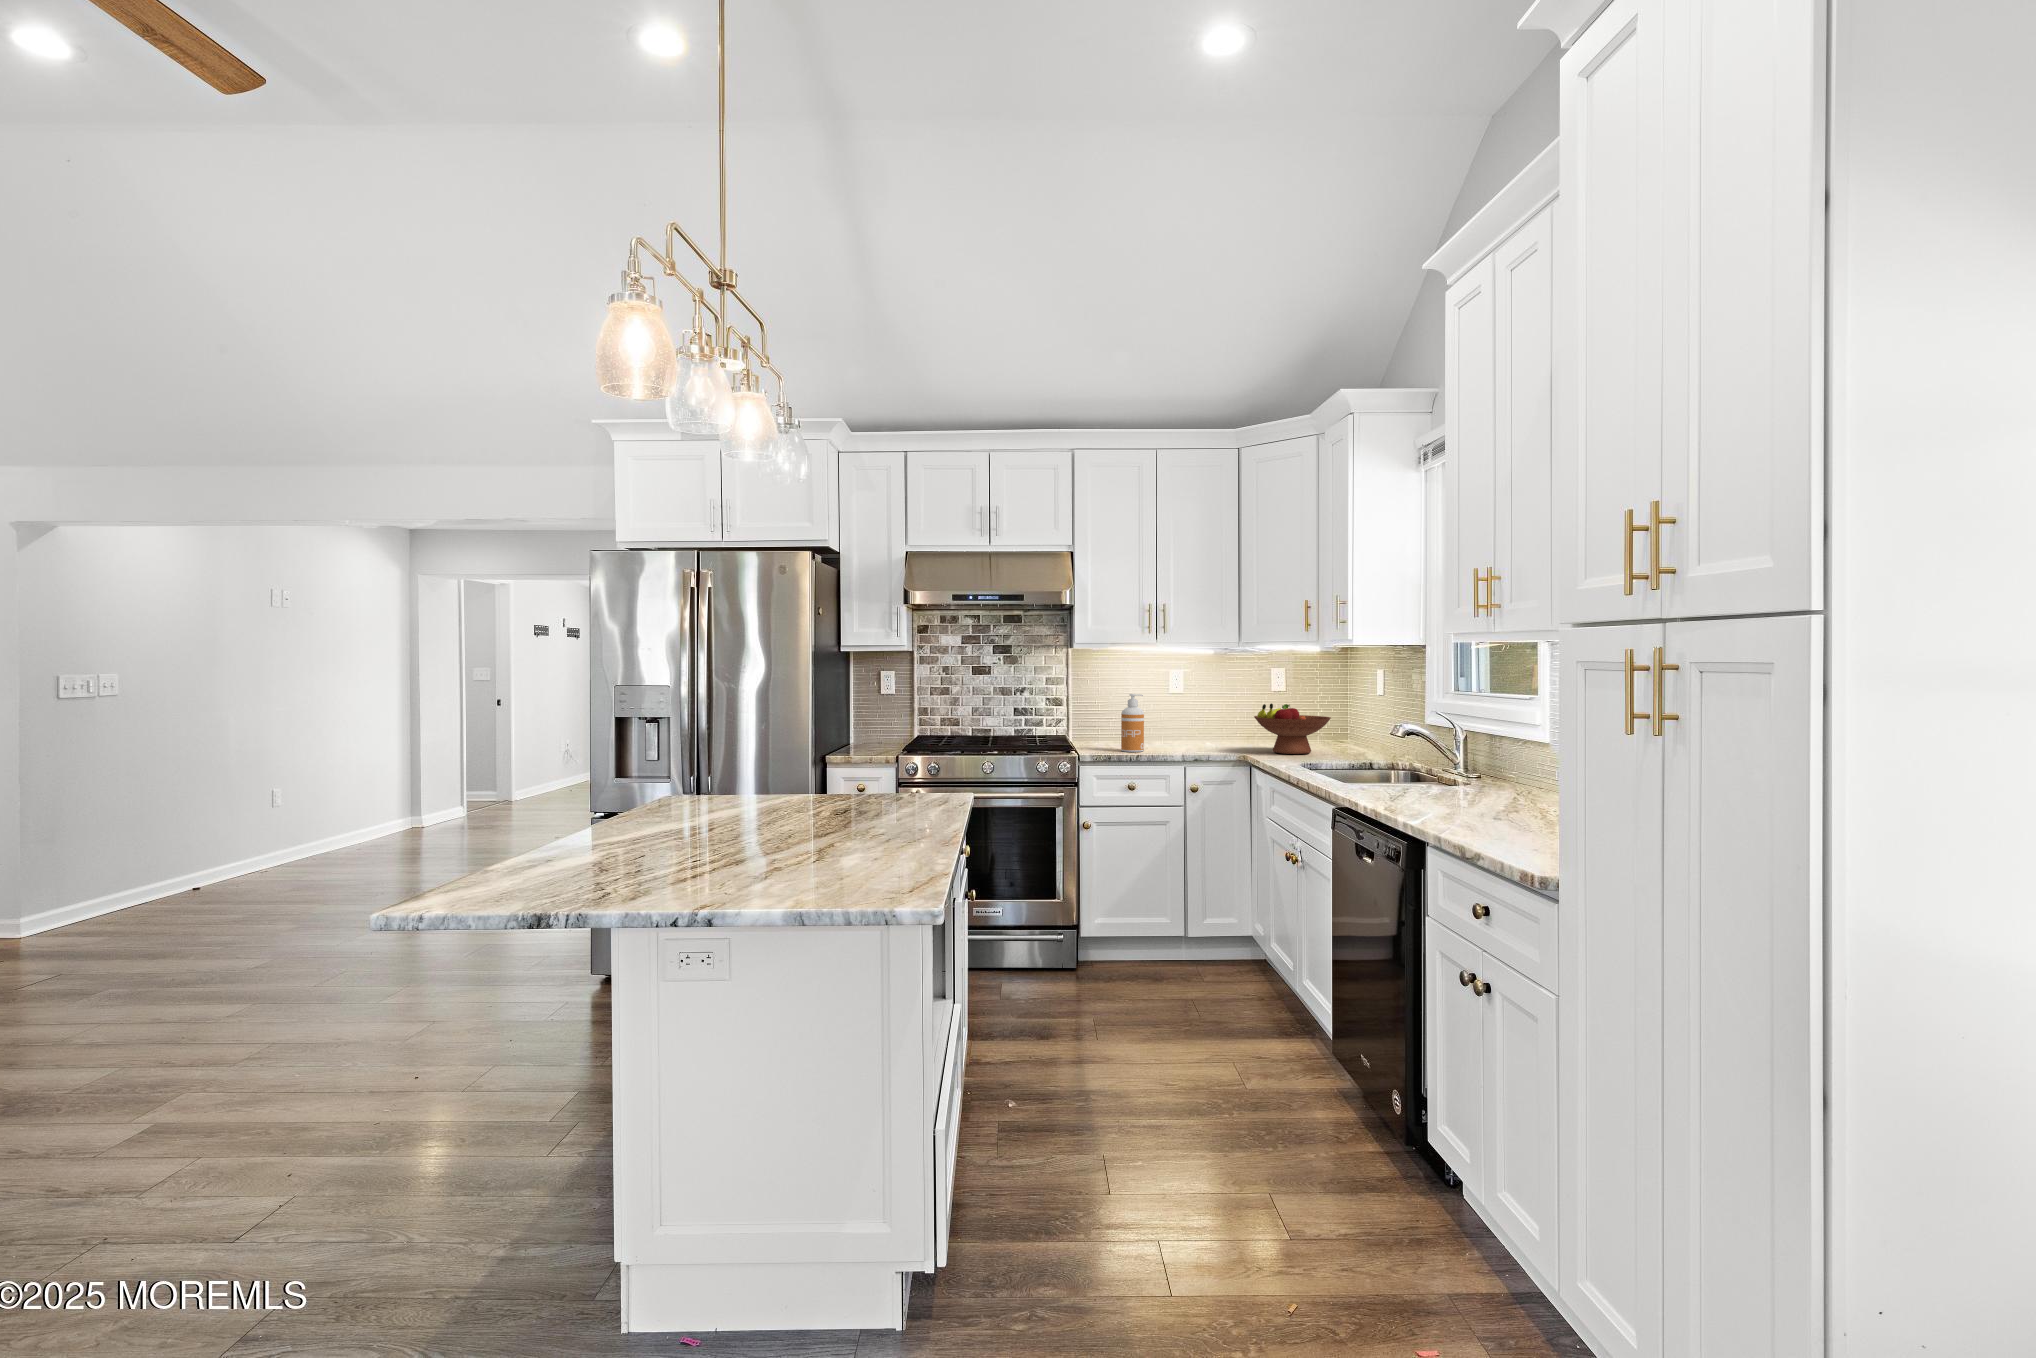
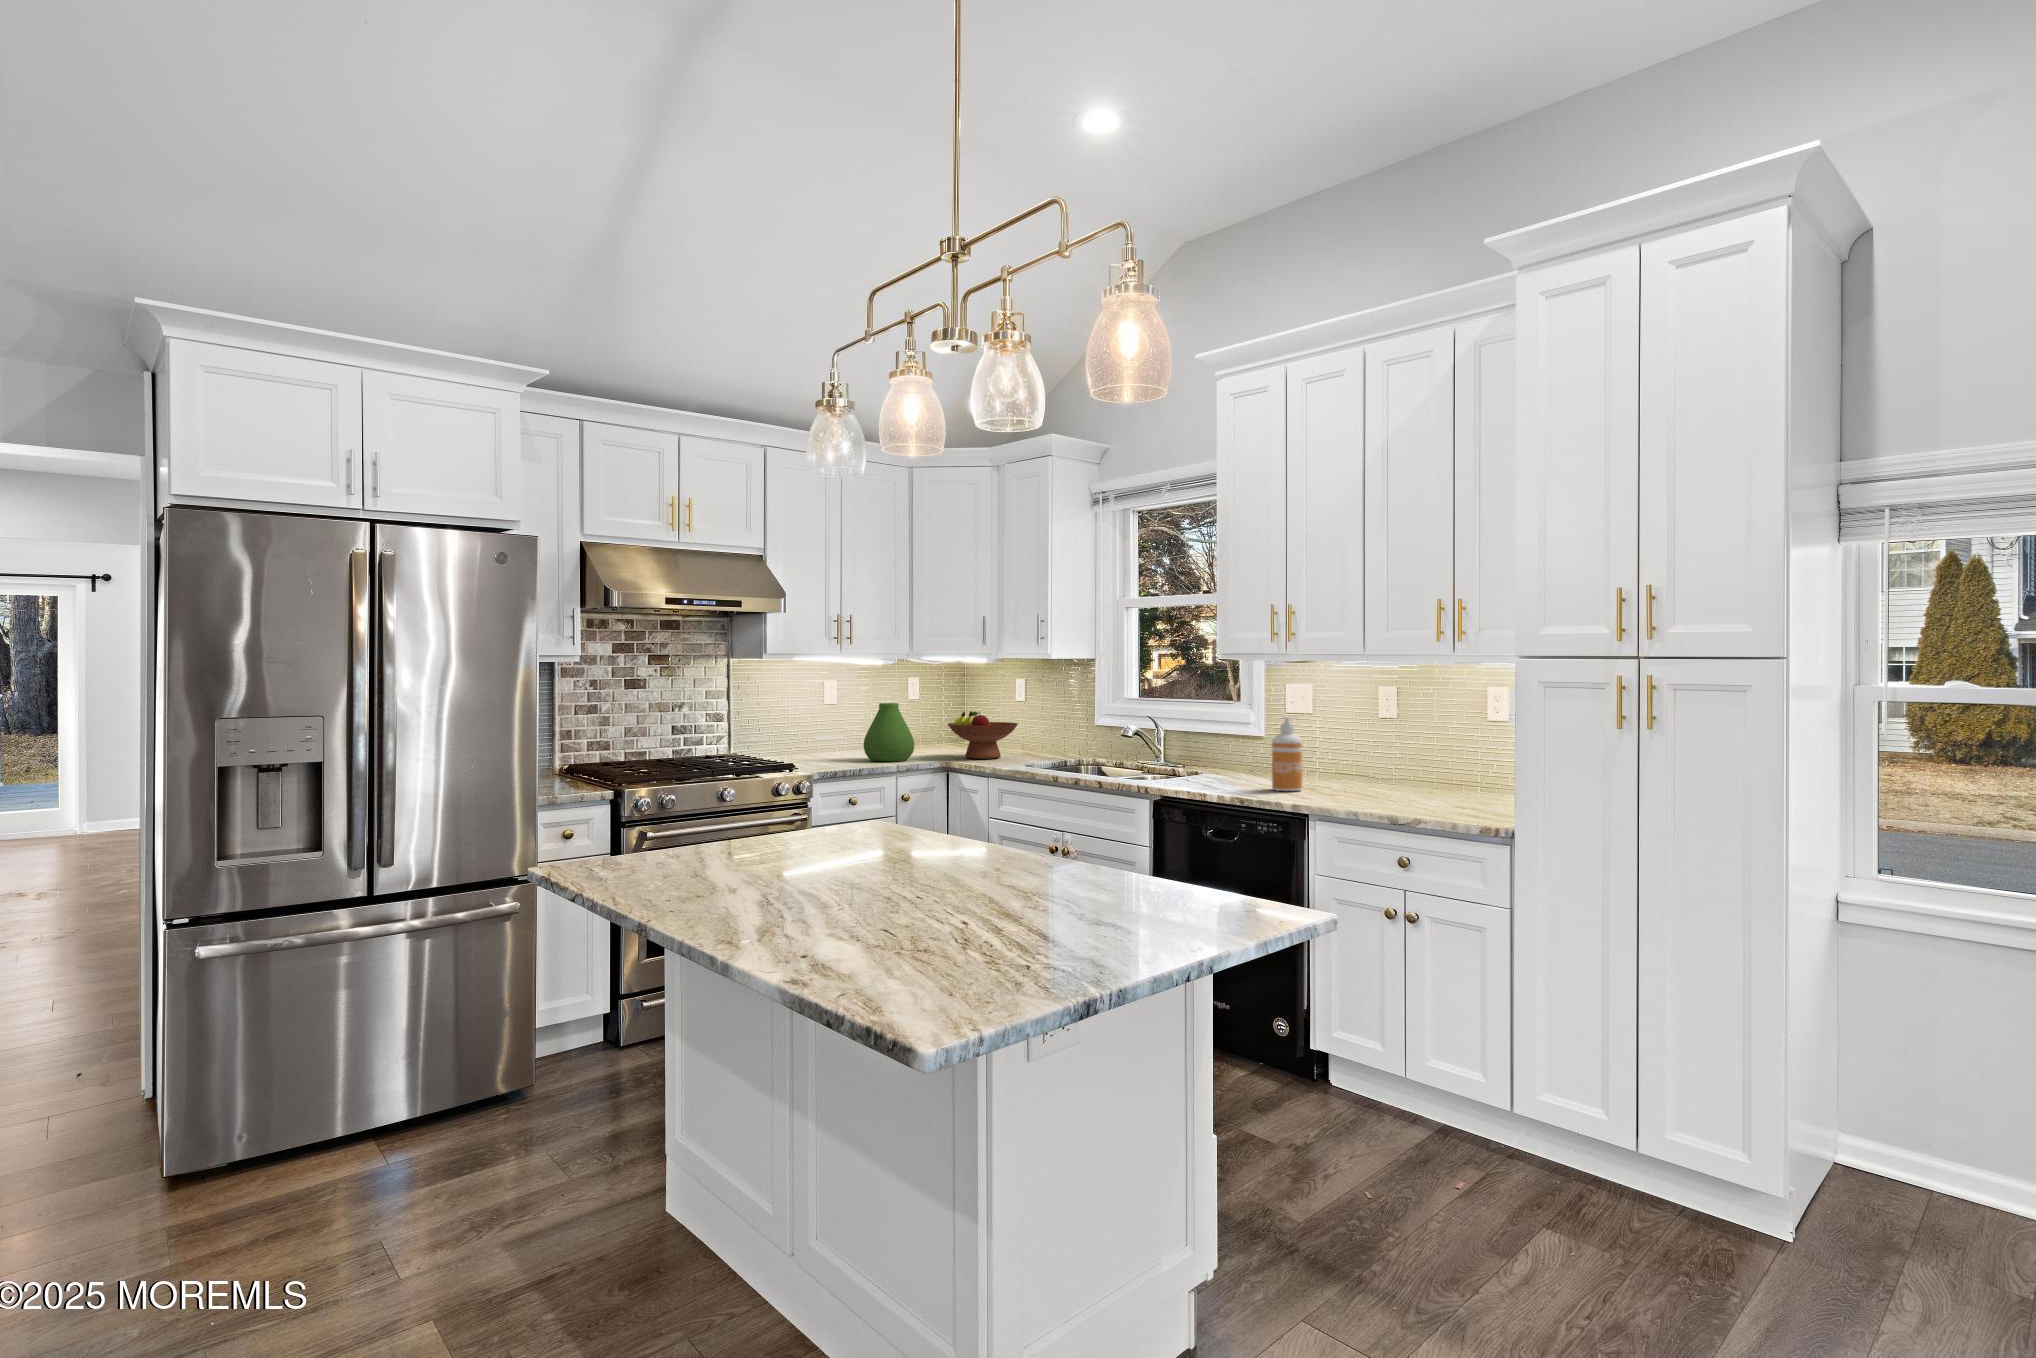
vase: none [1171,693,1222,751] -> present [864,703,914,762]
soap dispenser: present [1121,694,1144,752] -> present [1272,716,1302,791]

